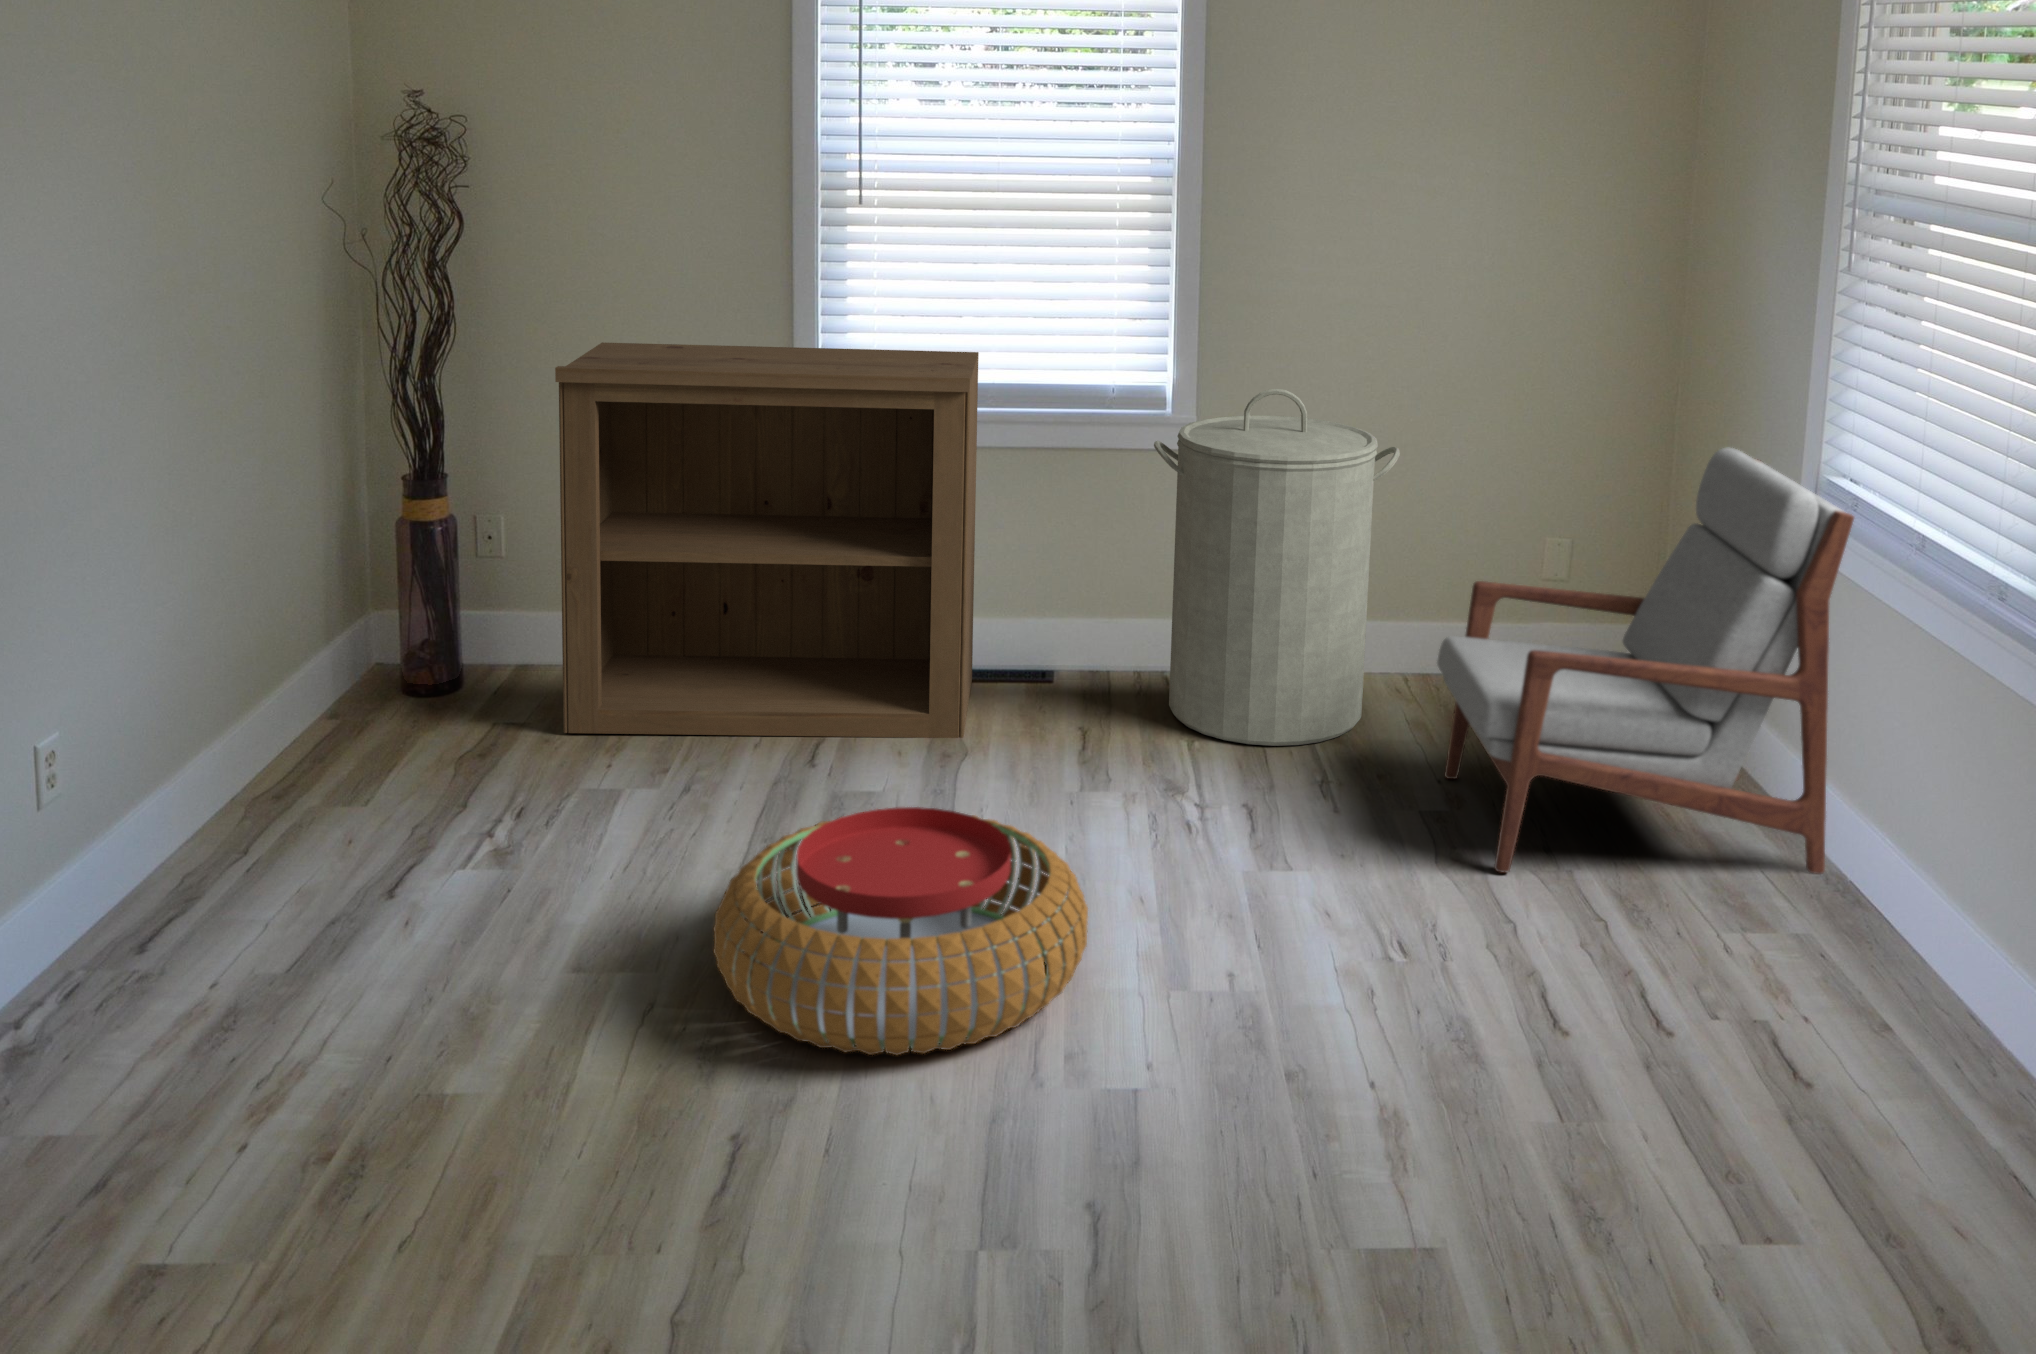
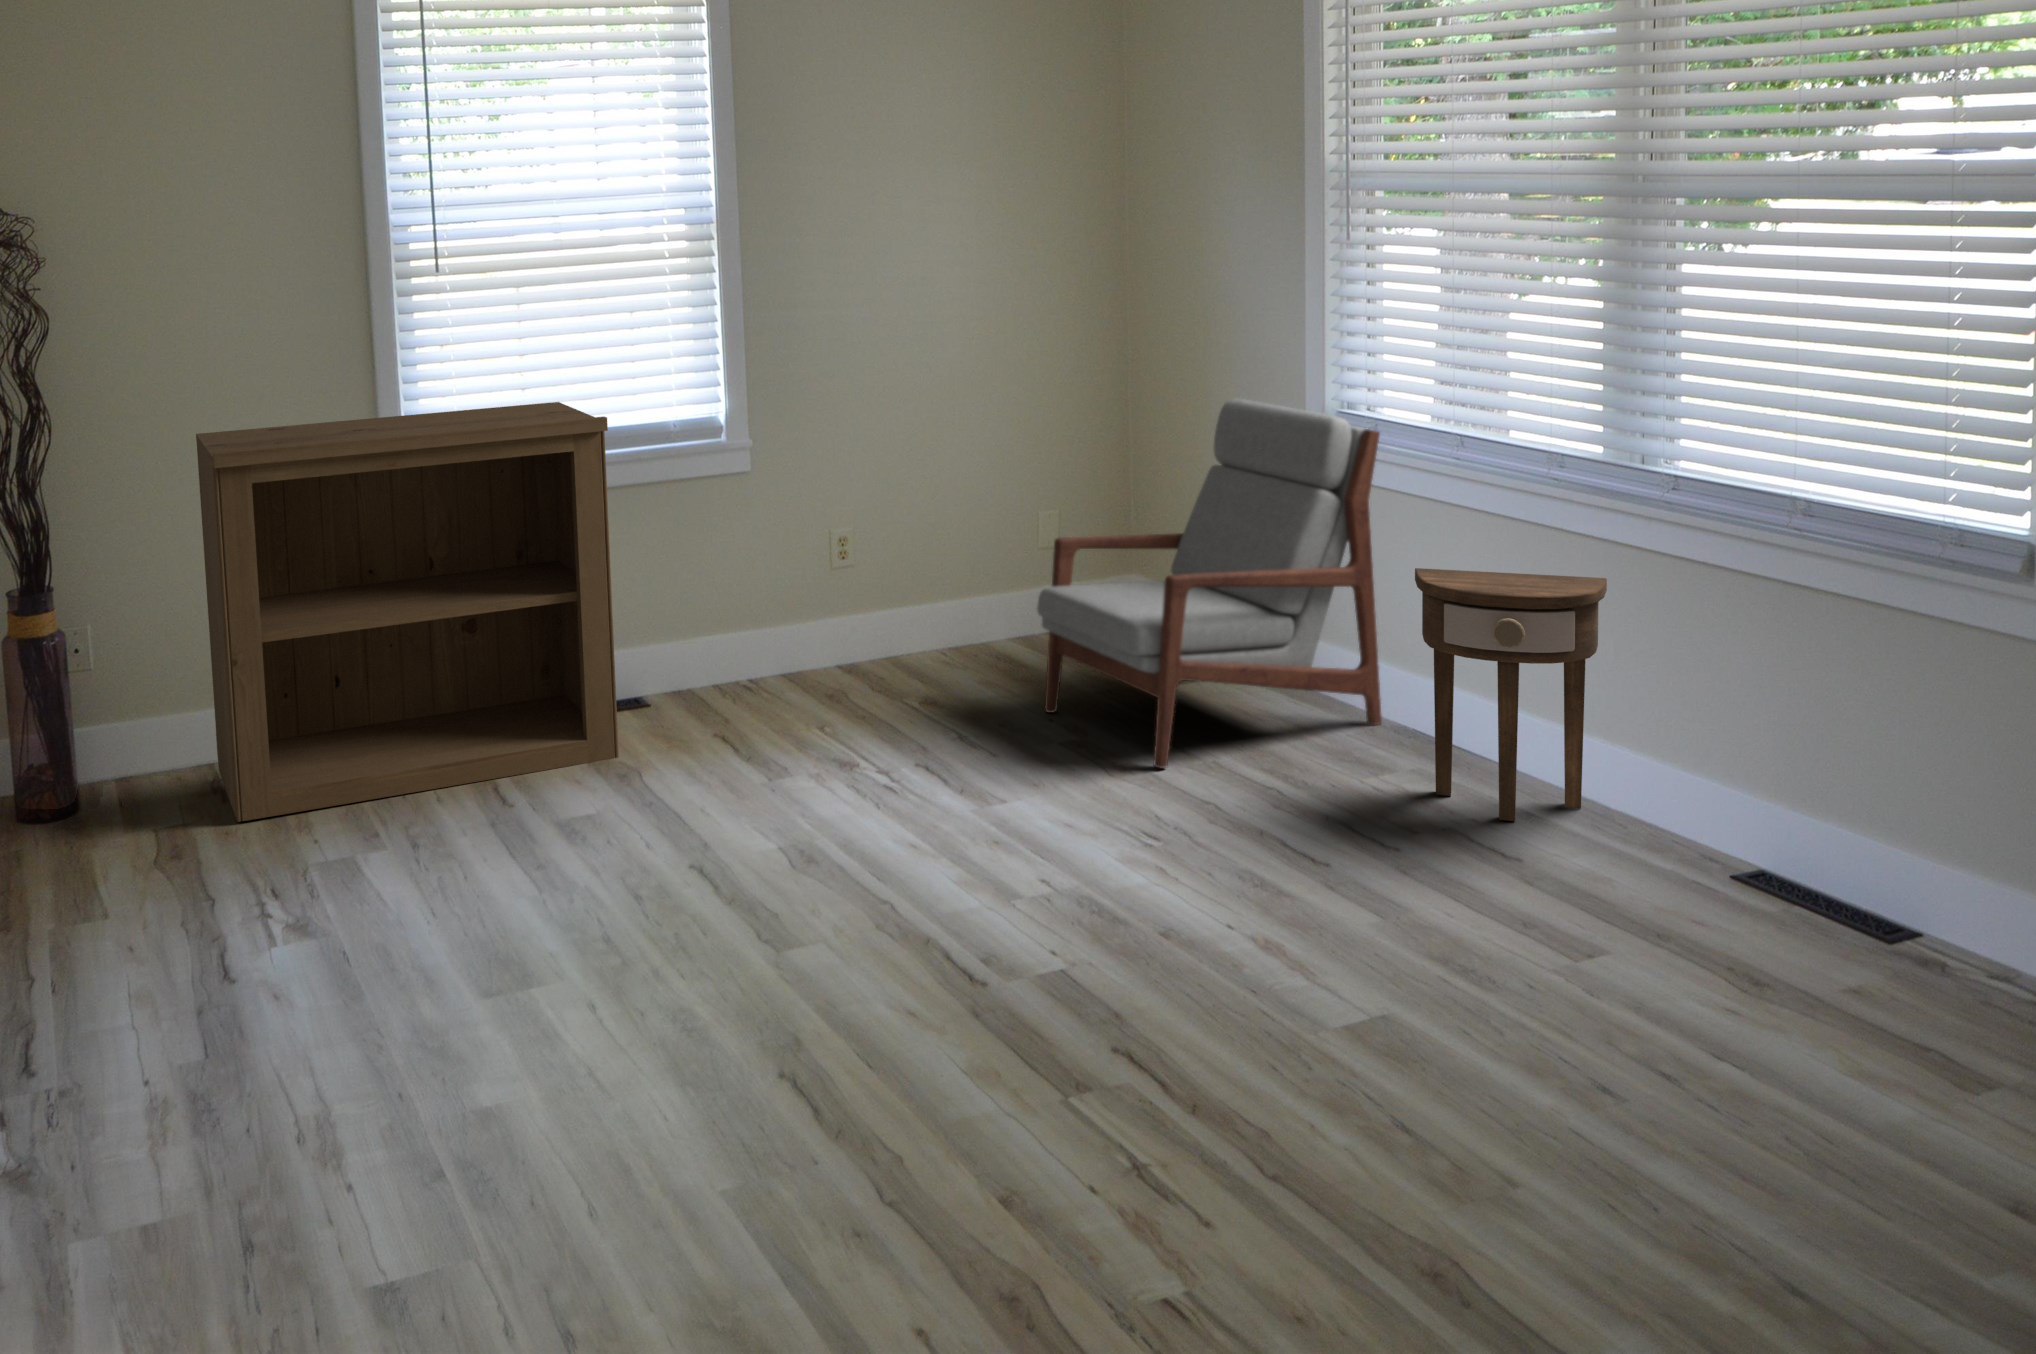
laundry hamper: present [1154,389,1400,746] -> none [740,401,947,718]
side table: none [1786,697,2032,1040] -> present [1415,568,1607,821]
pouf: present [714,807,1088,1055] -> none [608,787,947,1003]

